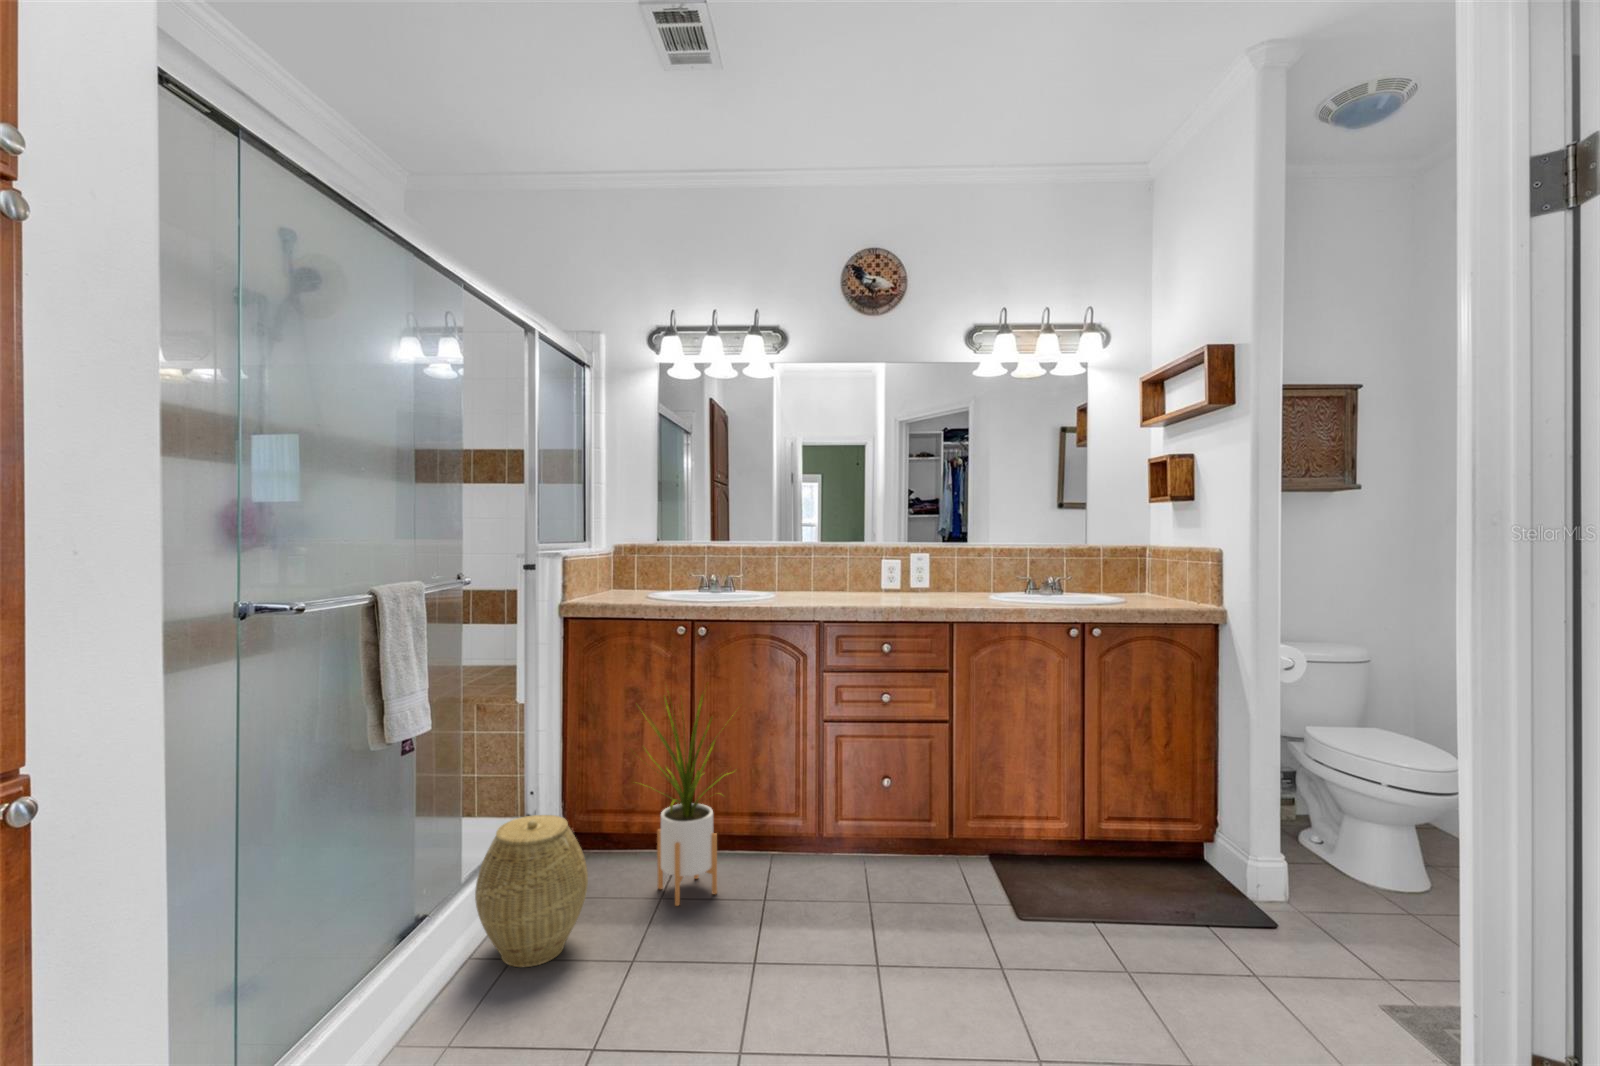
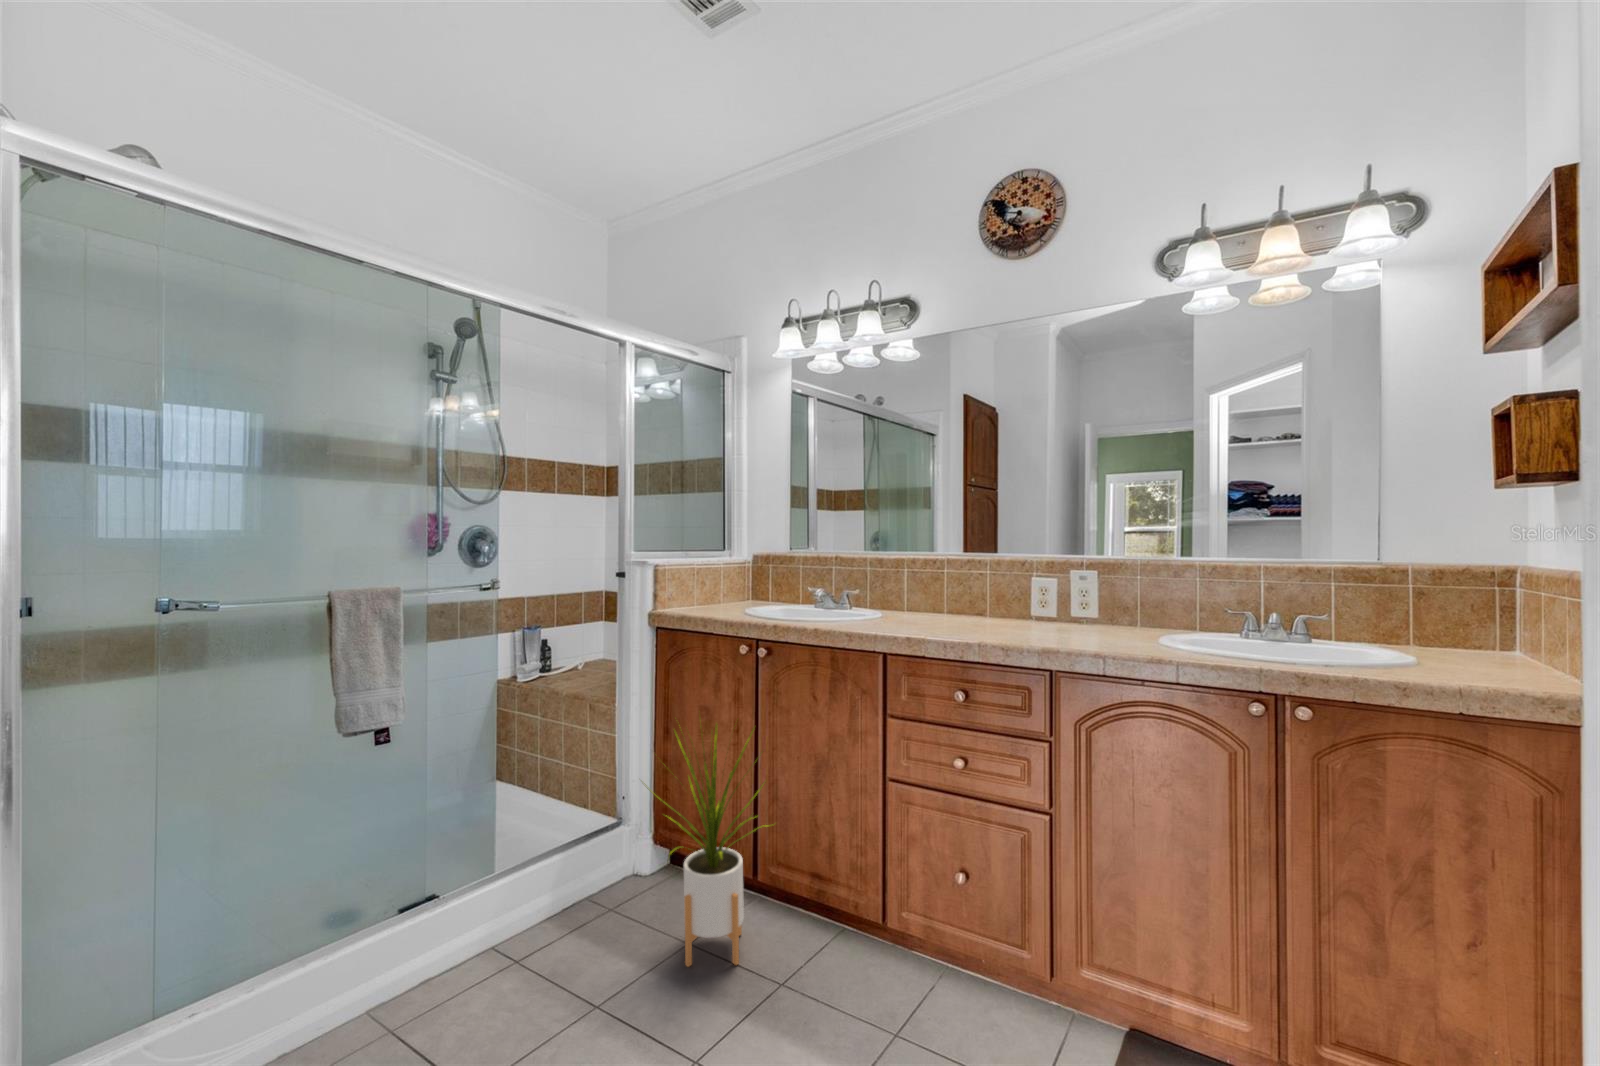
woven basket: present [475,815,588,967] -> none [463,832,580,993]

